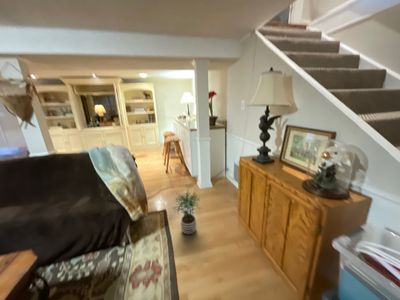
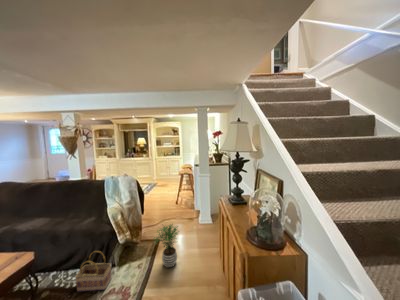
basket: none [91,231,131,279] -> present [75,251,112,292]

